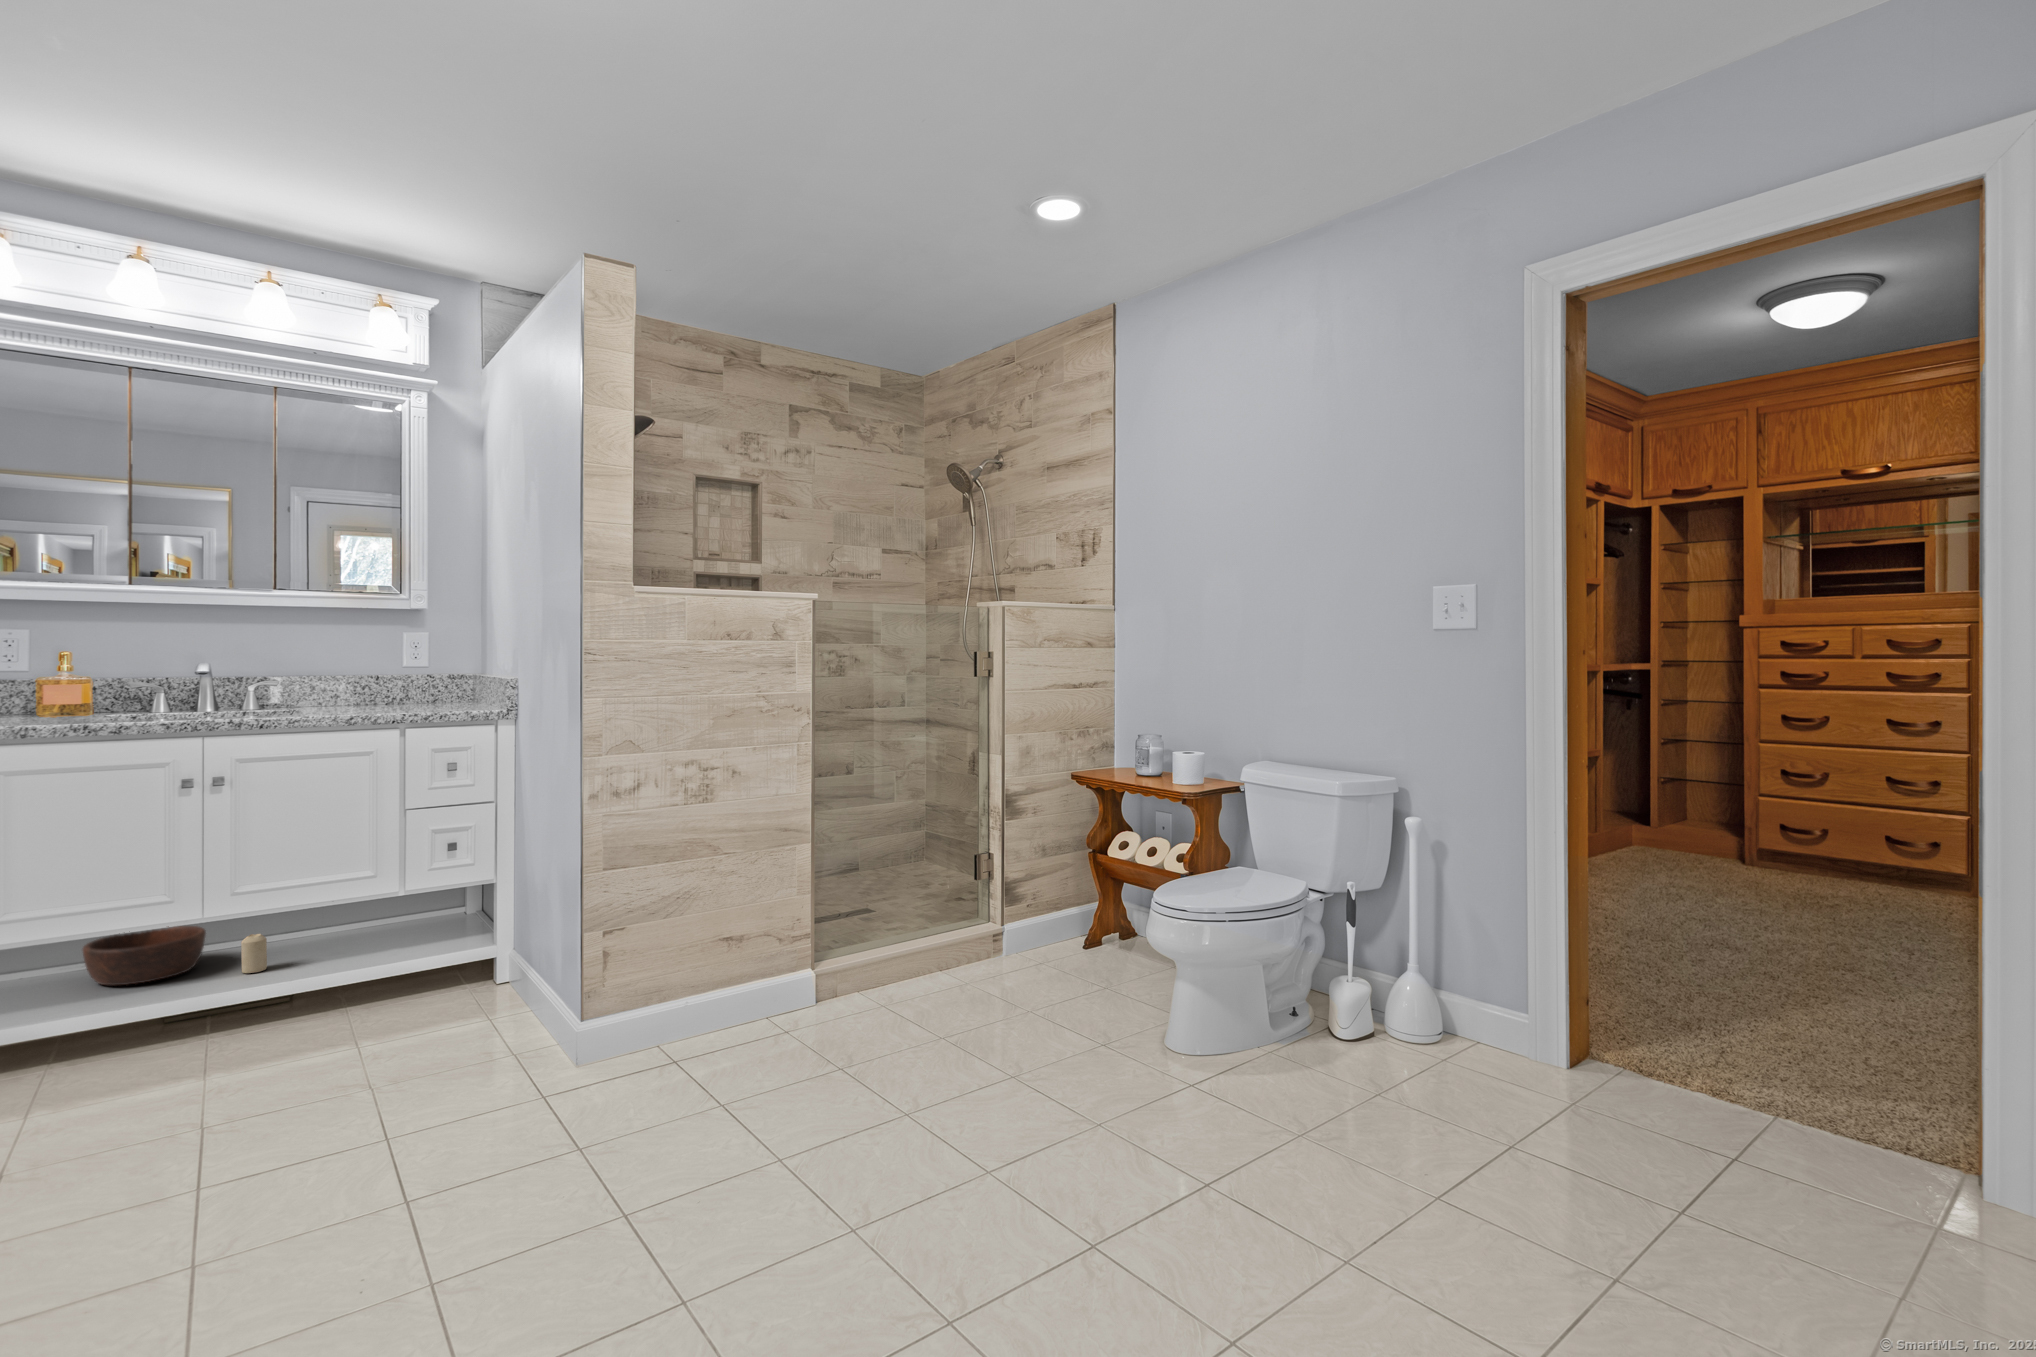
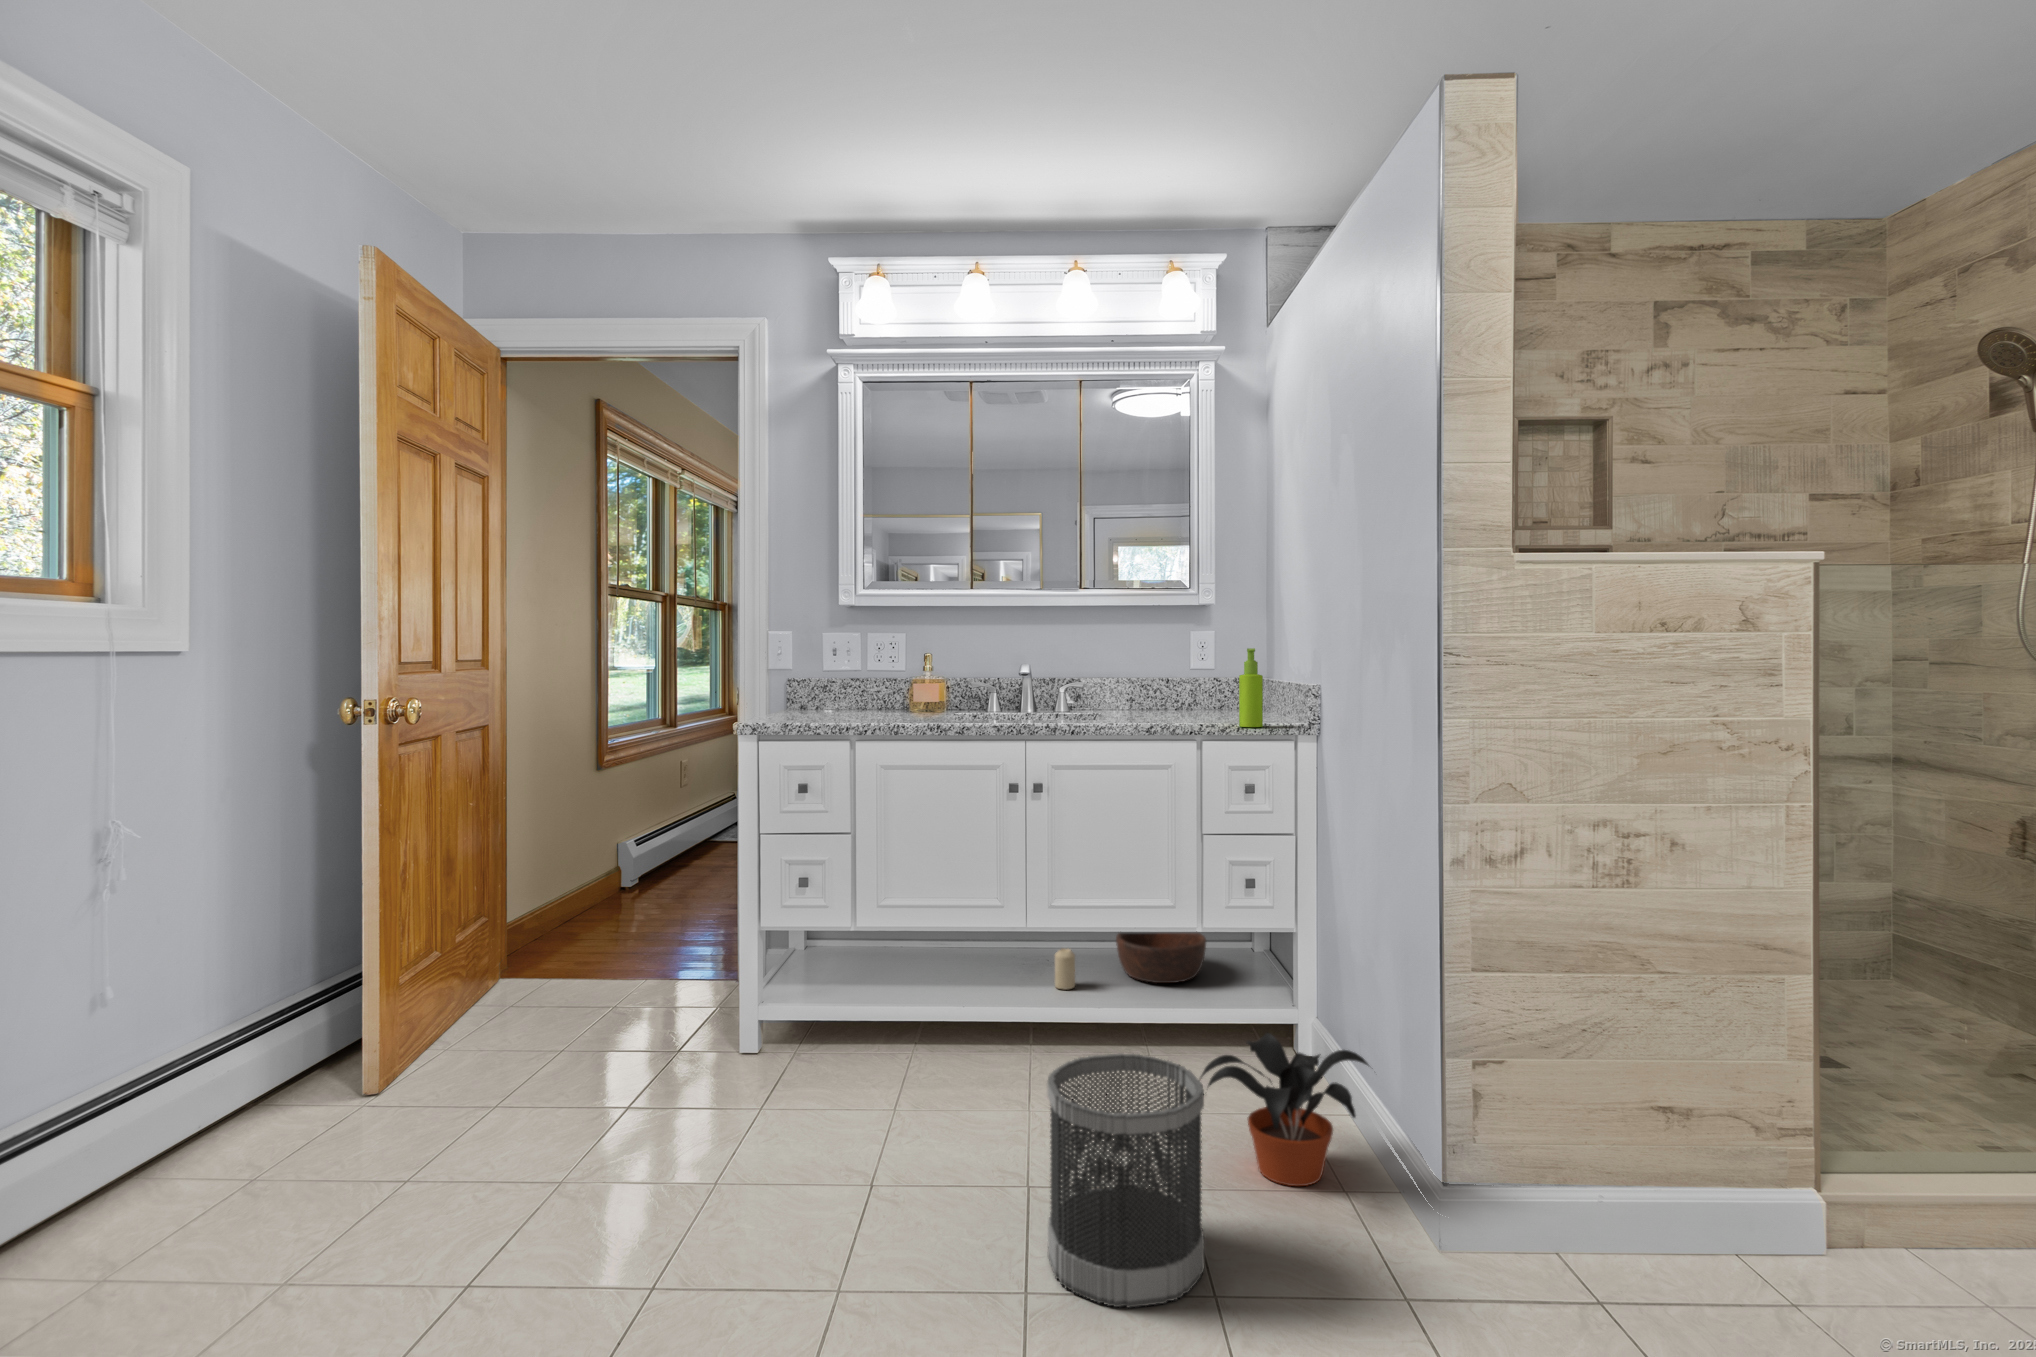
soap dispenser: none [441,648,464,715] -> present [1239,648,1263,727]
wooden bowl: present [83,926,206,985] -> present [1116,933,1206,983]
potted plant: none [382,957,544,1072] -> present [1199,1033,1369,1186]
wastebasket: none [212,986,376,1190] -> present [1047,1054,1204,1308]

